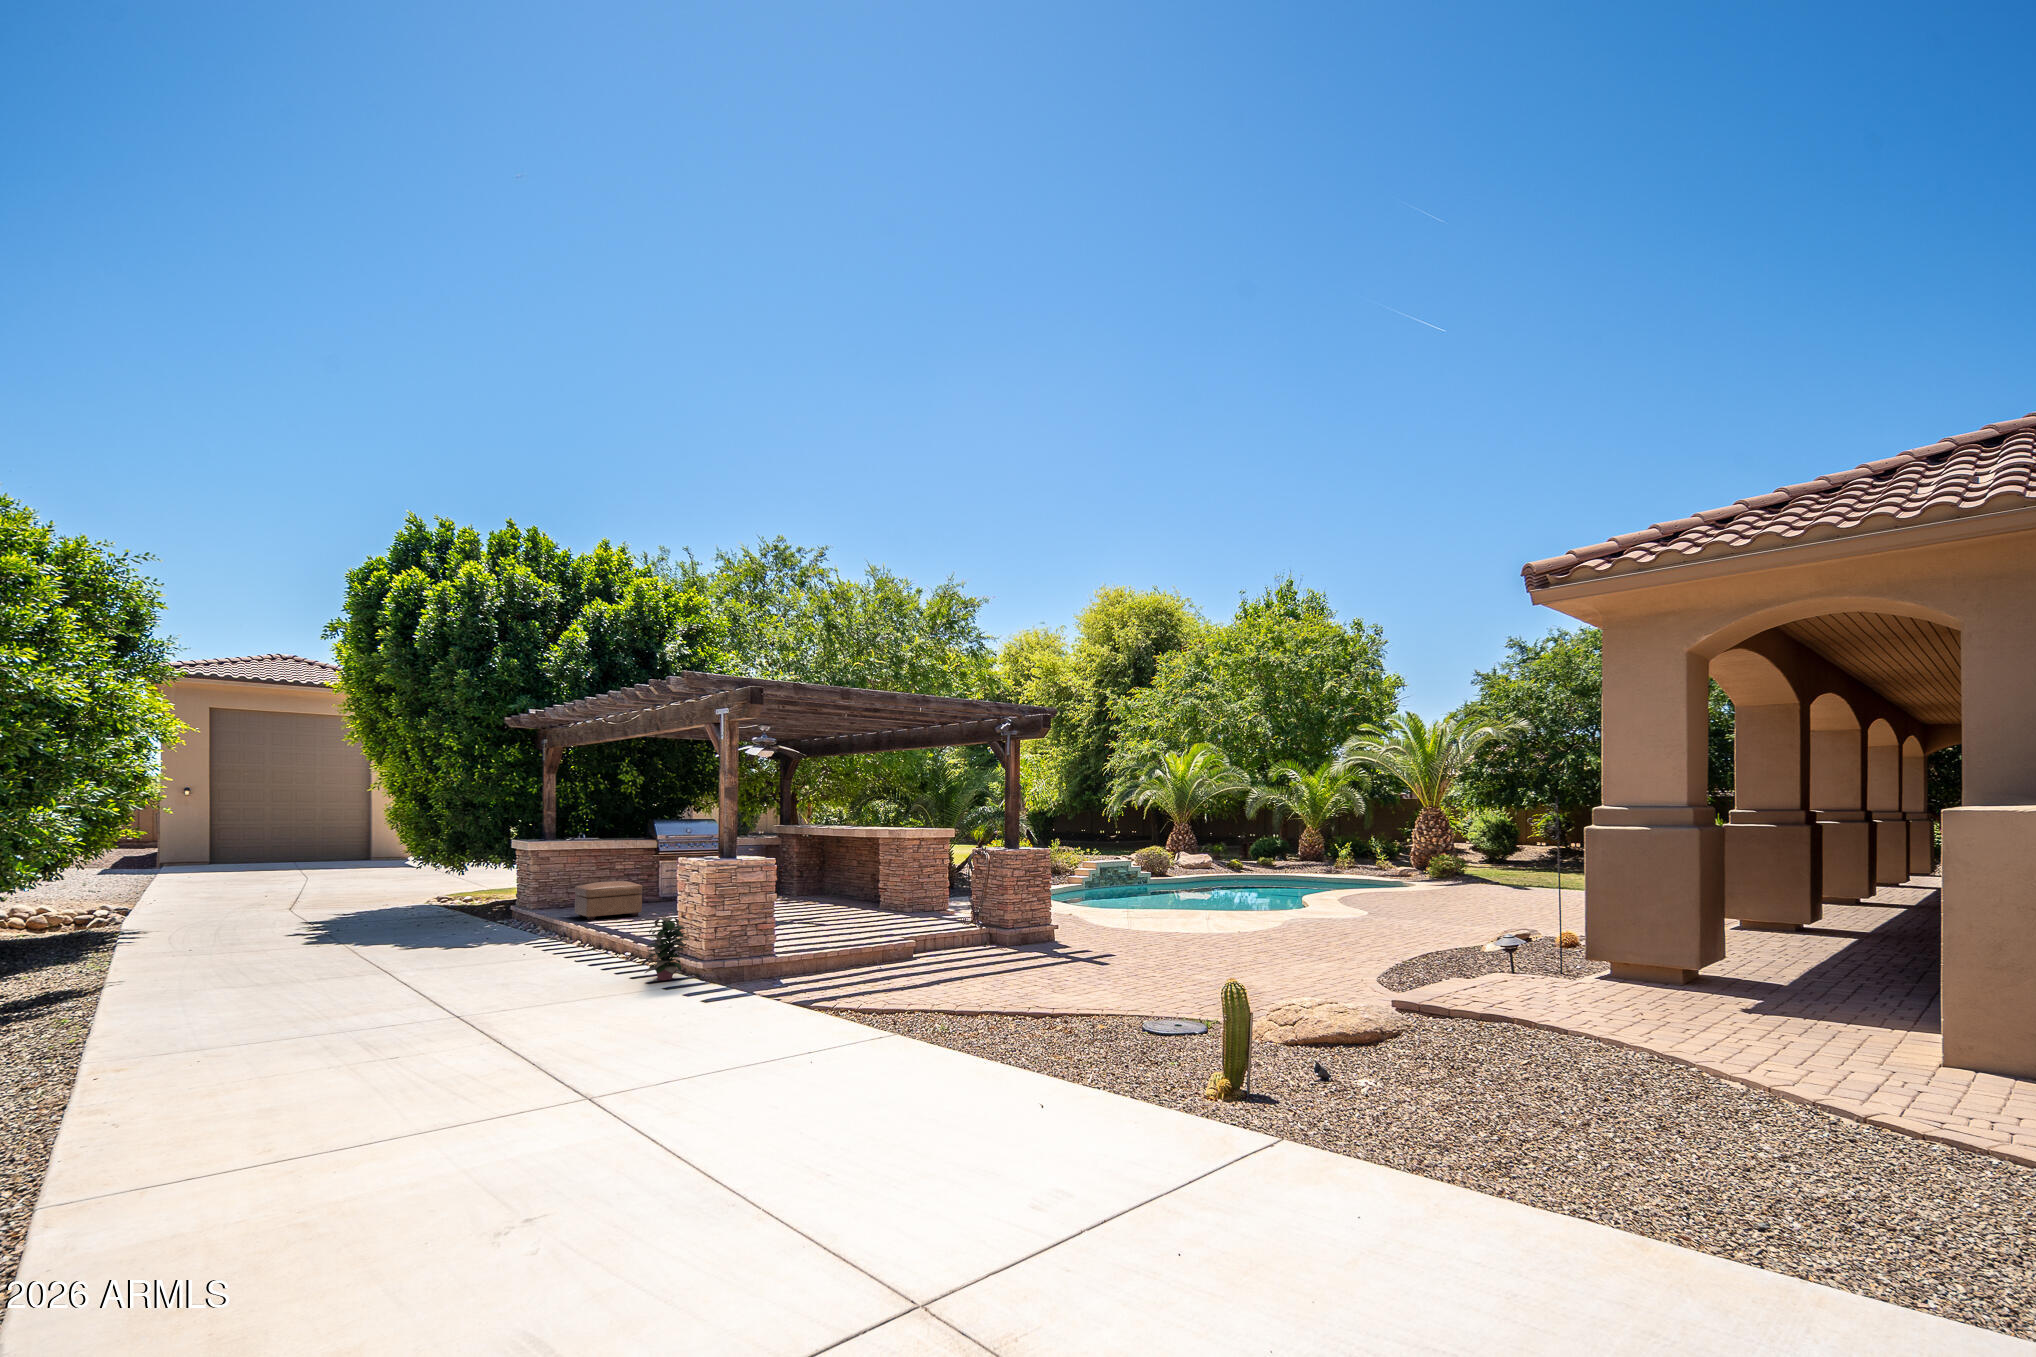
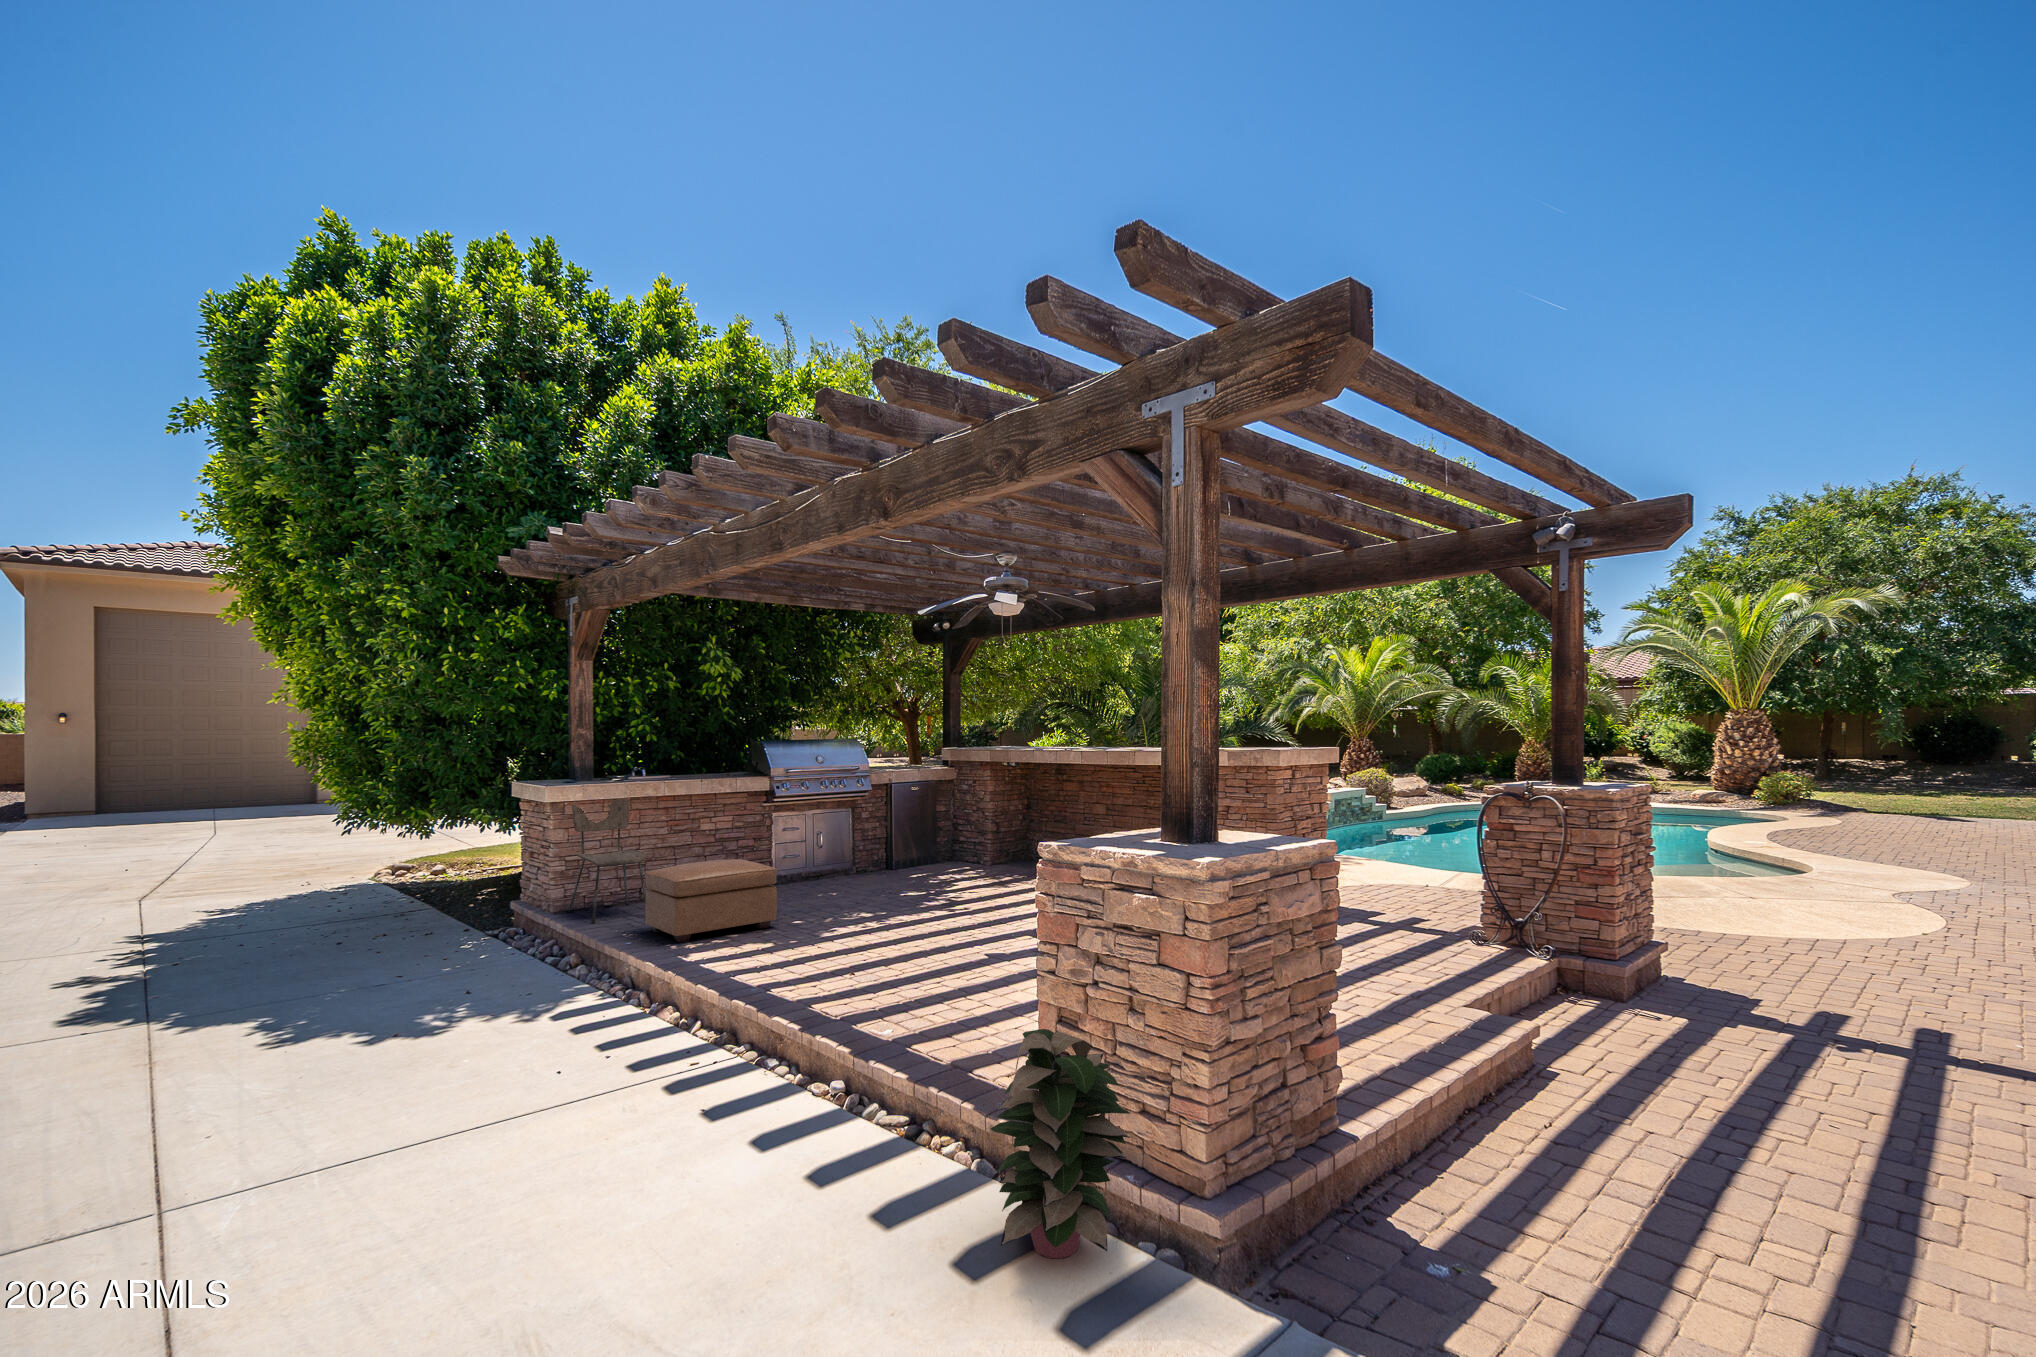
dining chair: none [537,850,580,915] -> present [568,799,646,924]

